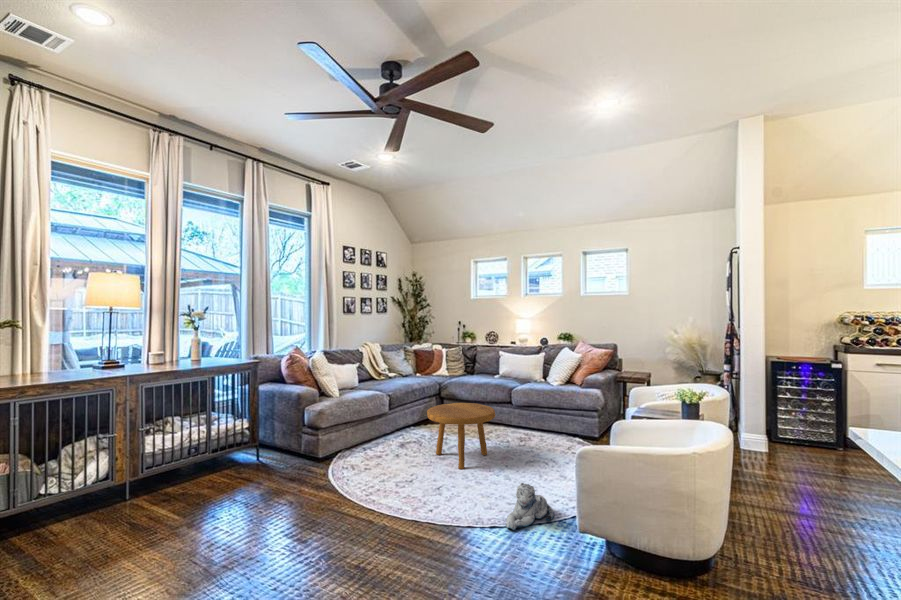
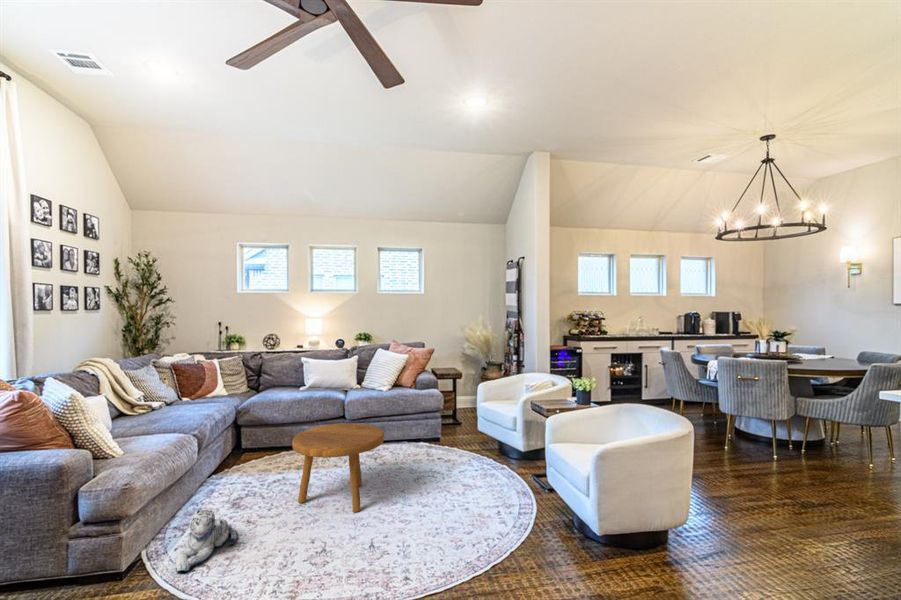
plush toy: present [506,483,554,530] -> present [175,510,237,572]

